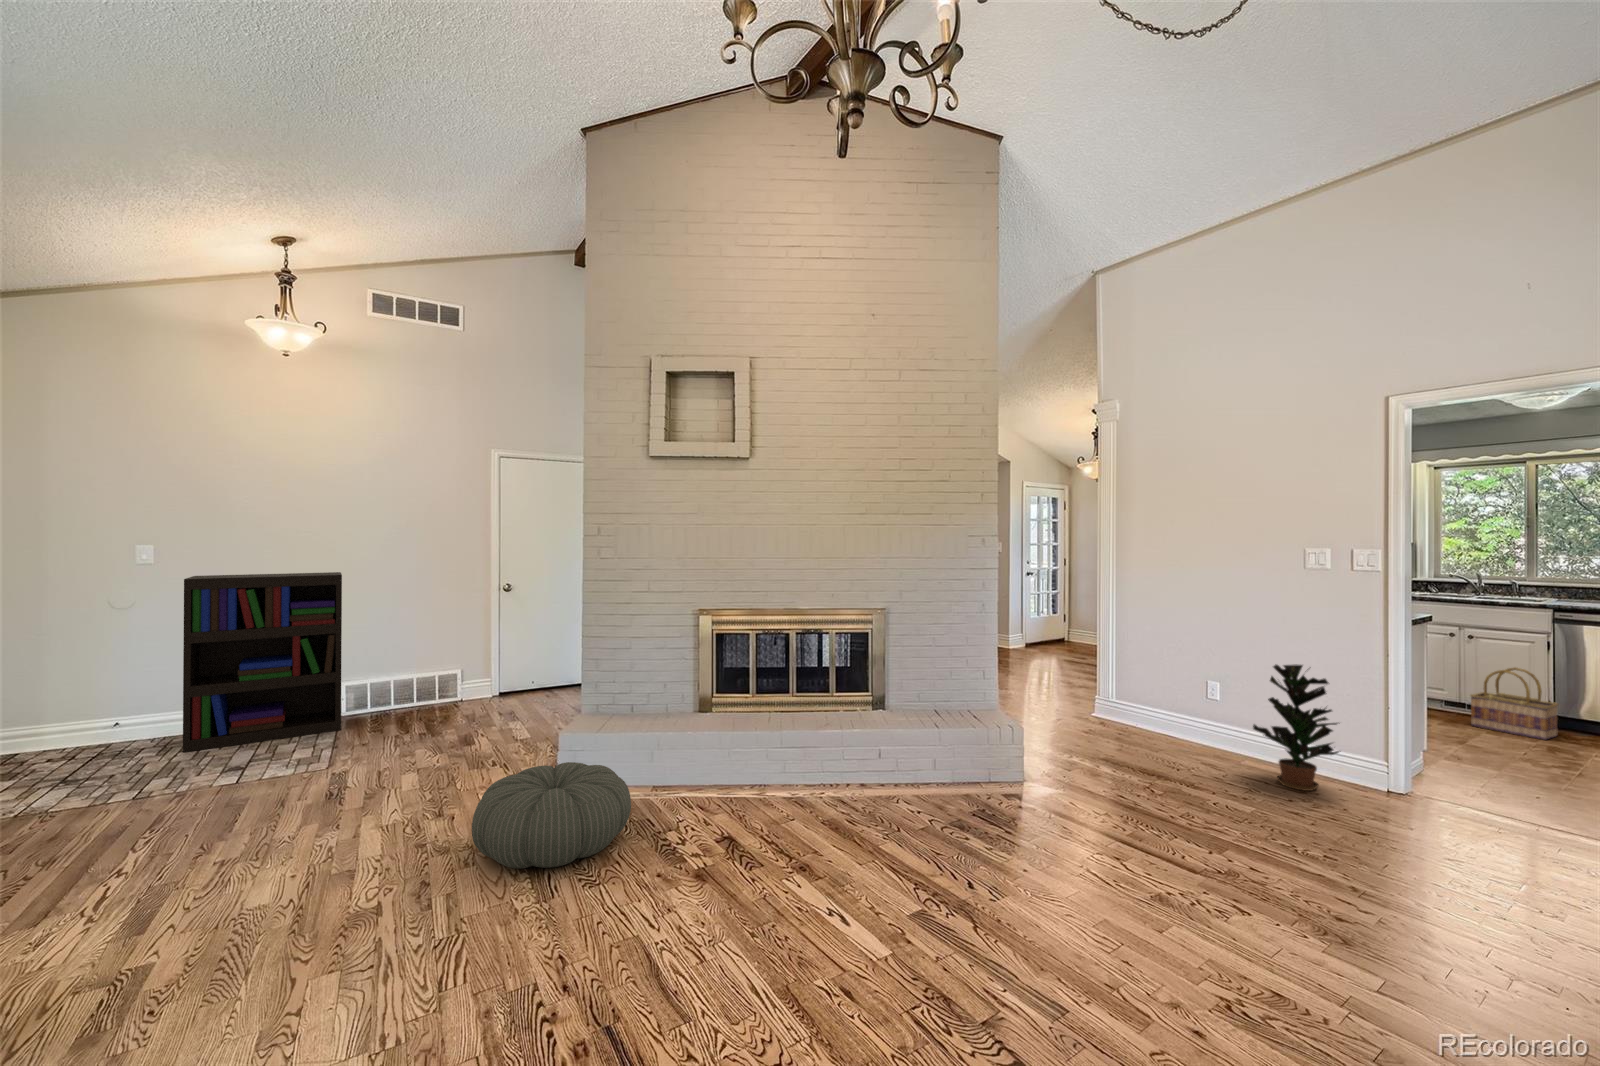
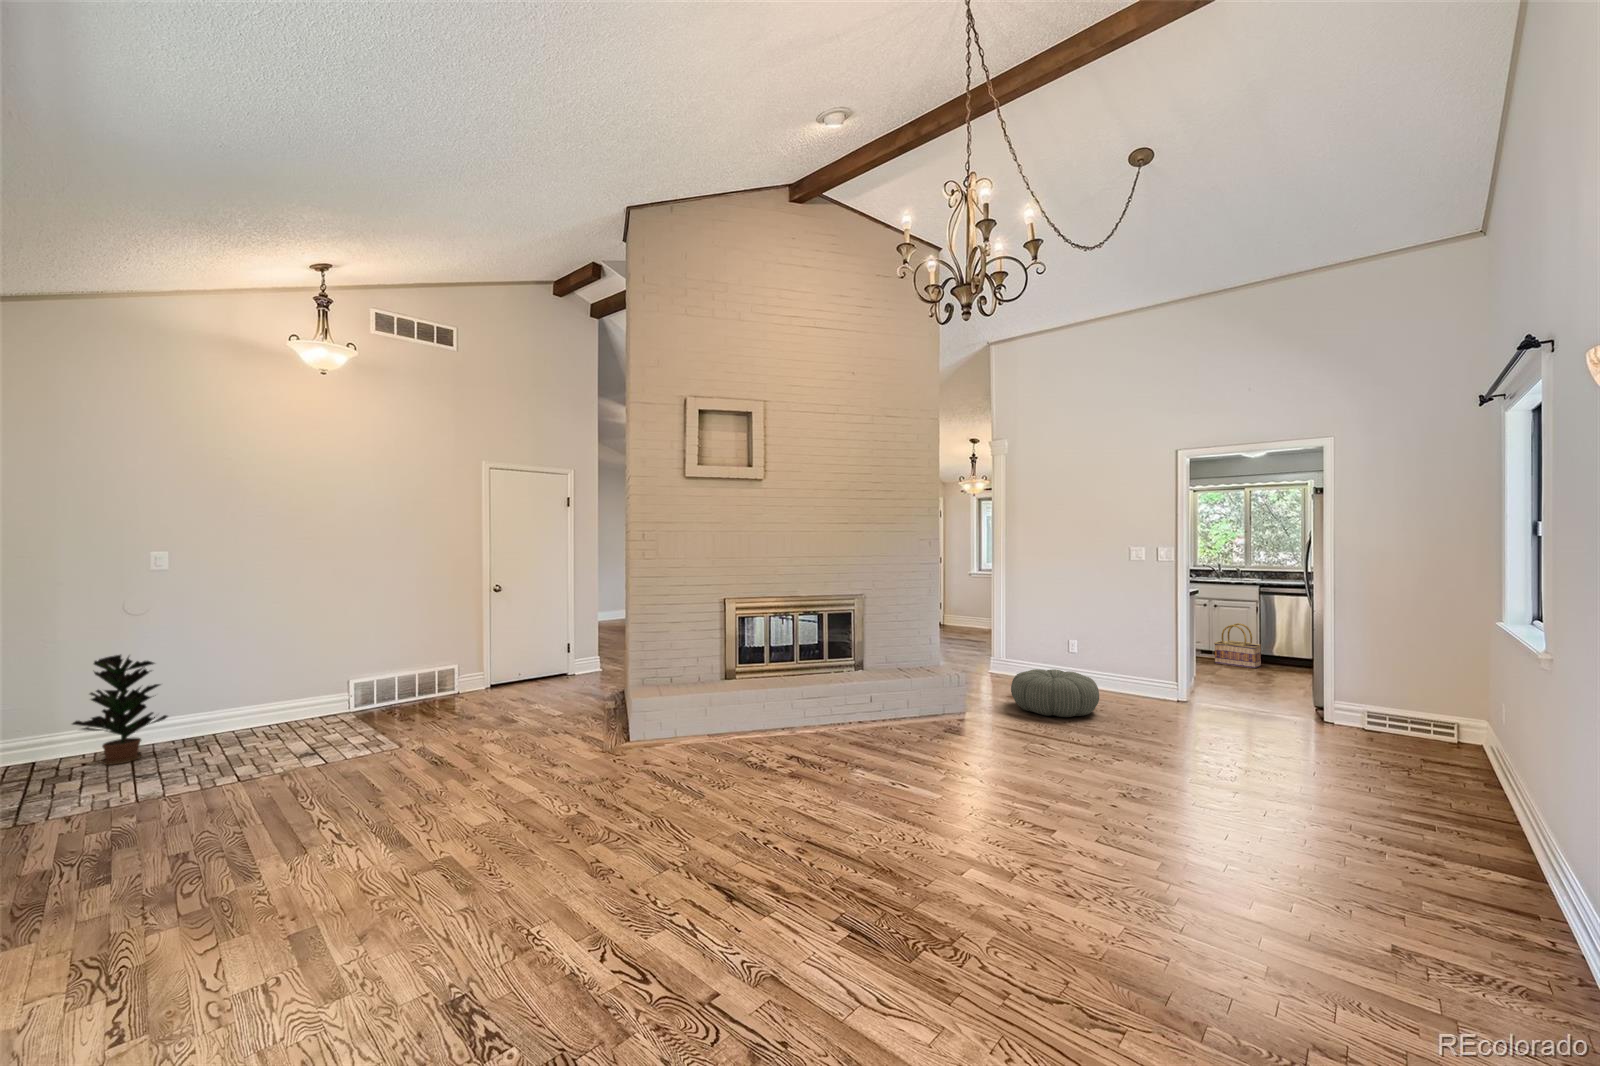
bookshelf: present [183,572,342,752] -> none [212,576,367,749]
potted plant: present [1253,664,1339,791] -> present [72,655,167,765]
pouf: present [472,762,631,869] -> present [1011,669,1099,717]

